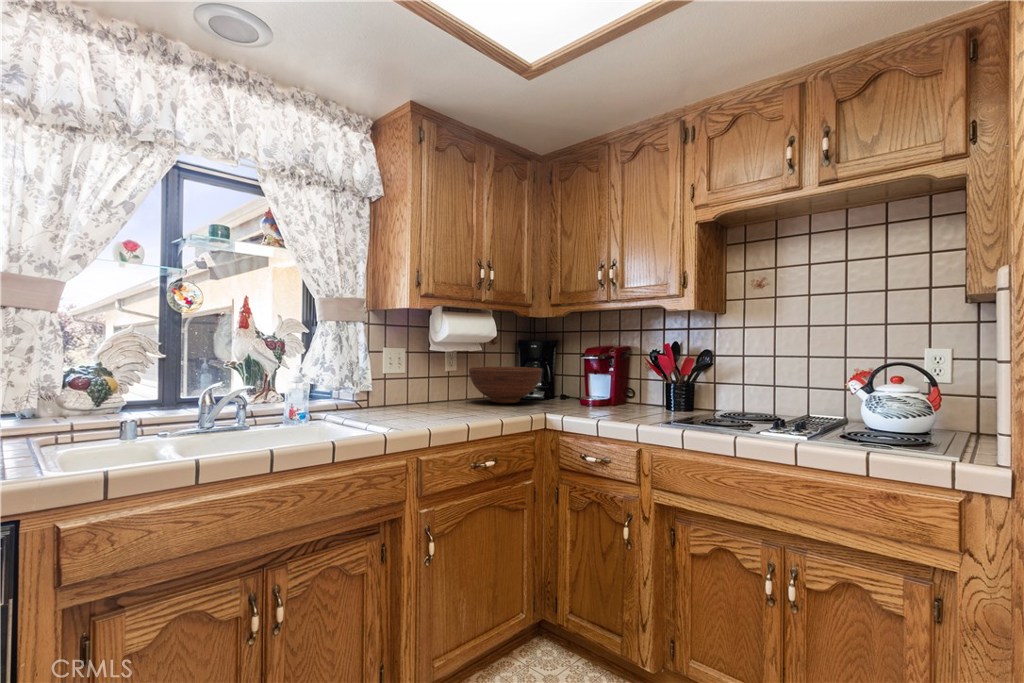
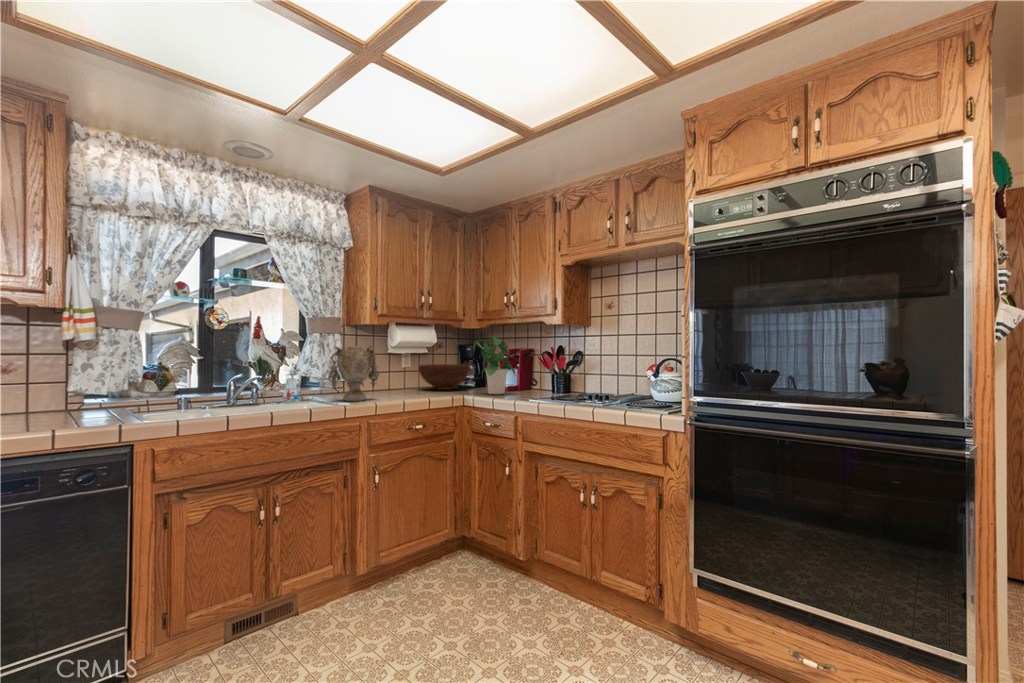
potted plant: none [557,326,620,412] -> present [474,336,515,394]
vase: none [353,336,428,424] -> present [328,344,379,401]

